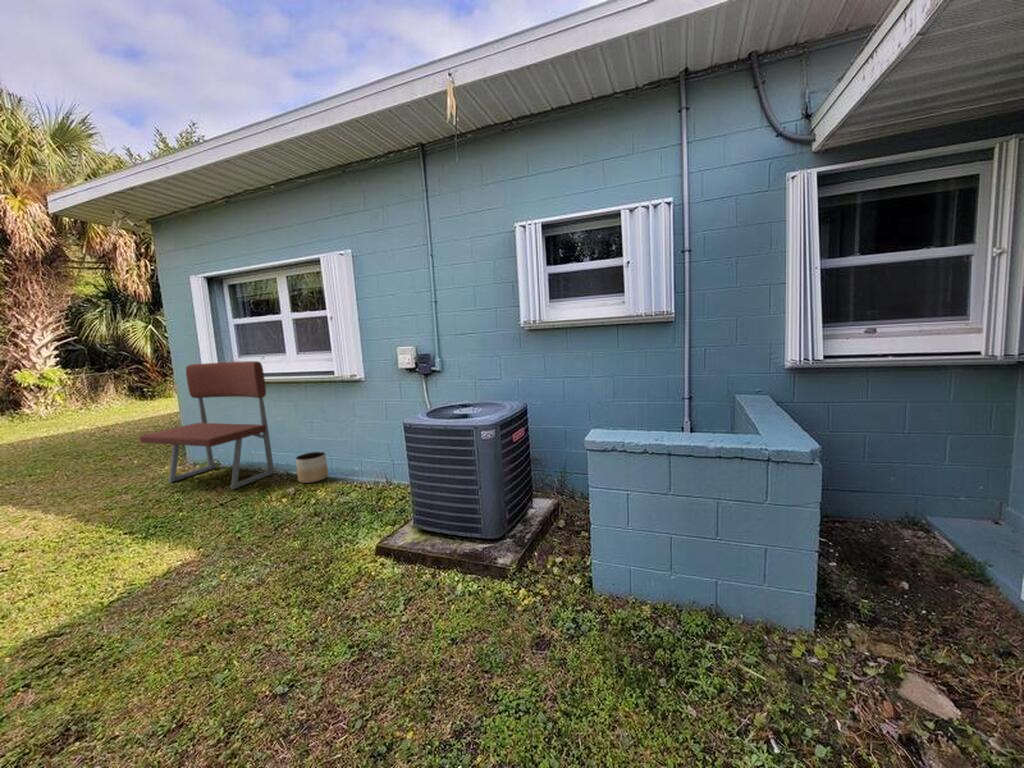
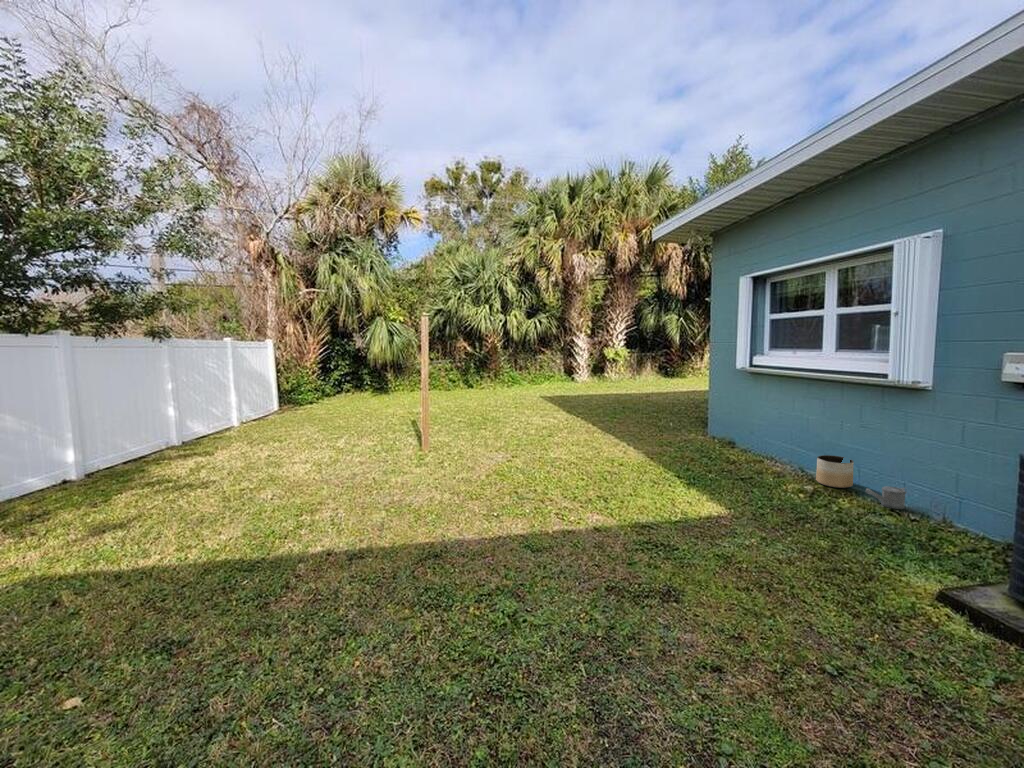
bench: present [140,361,276,489] -> none [685,354,795,468]
watering can: none [334,465,366,486] -> present [866,486,907,509]

